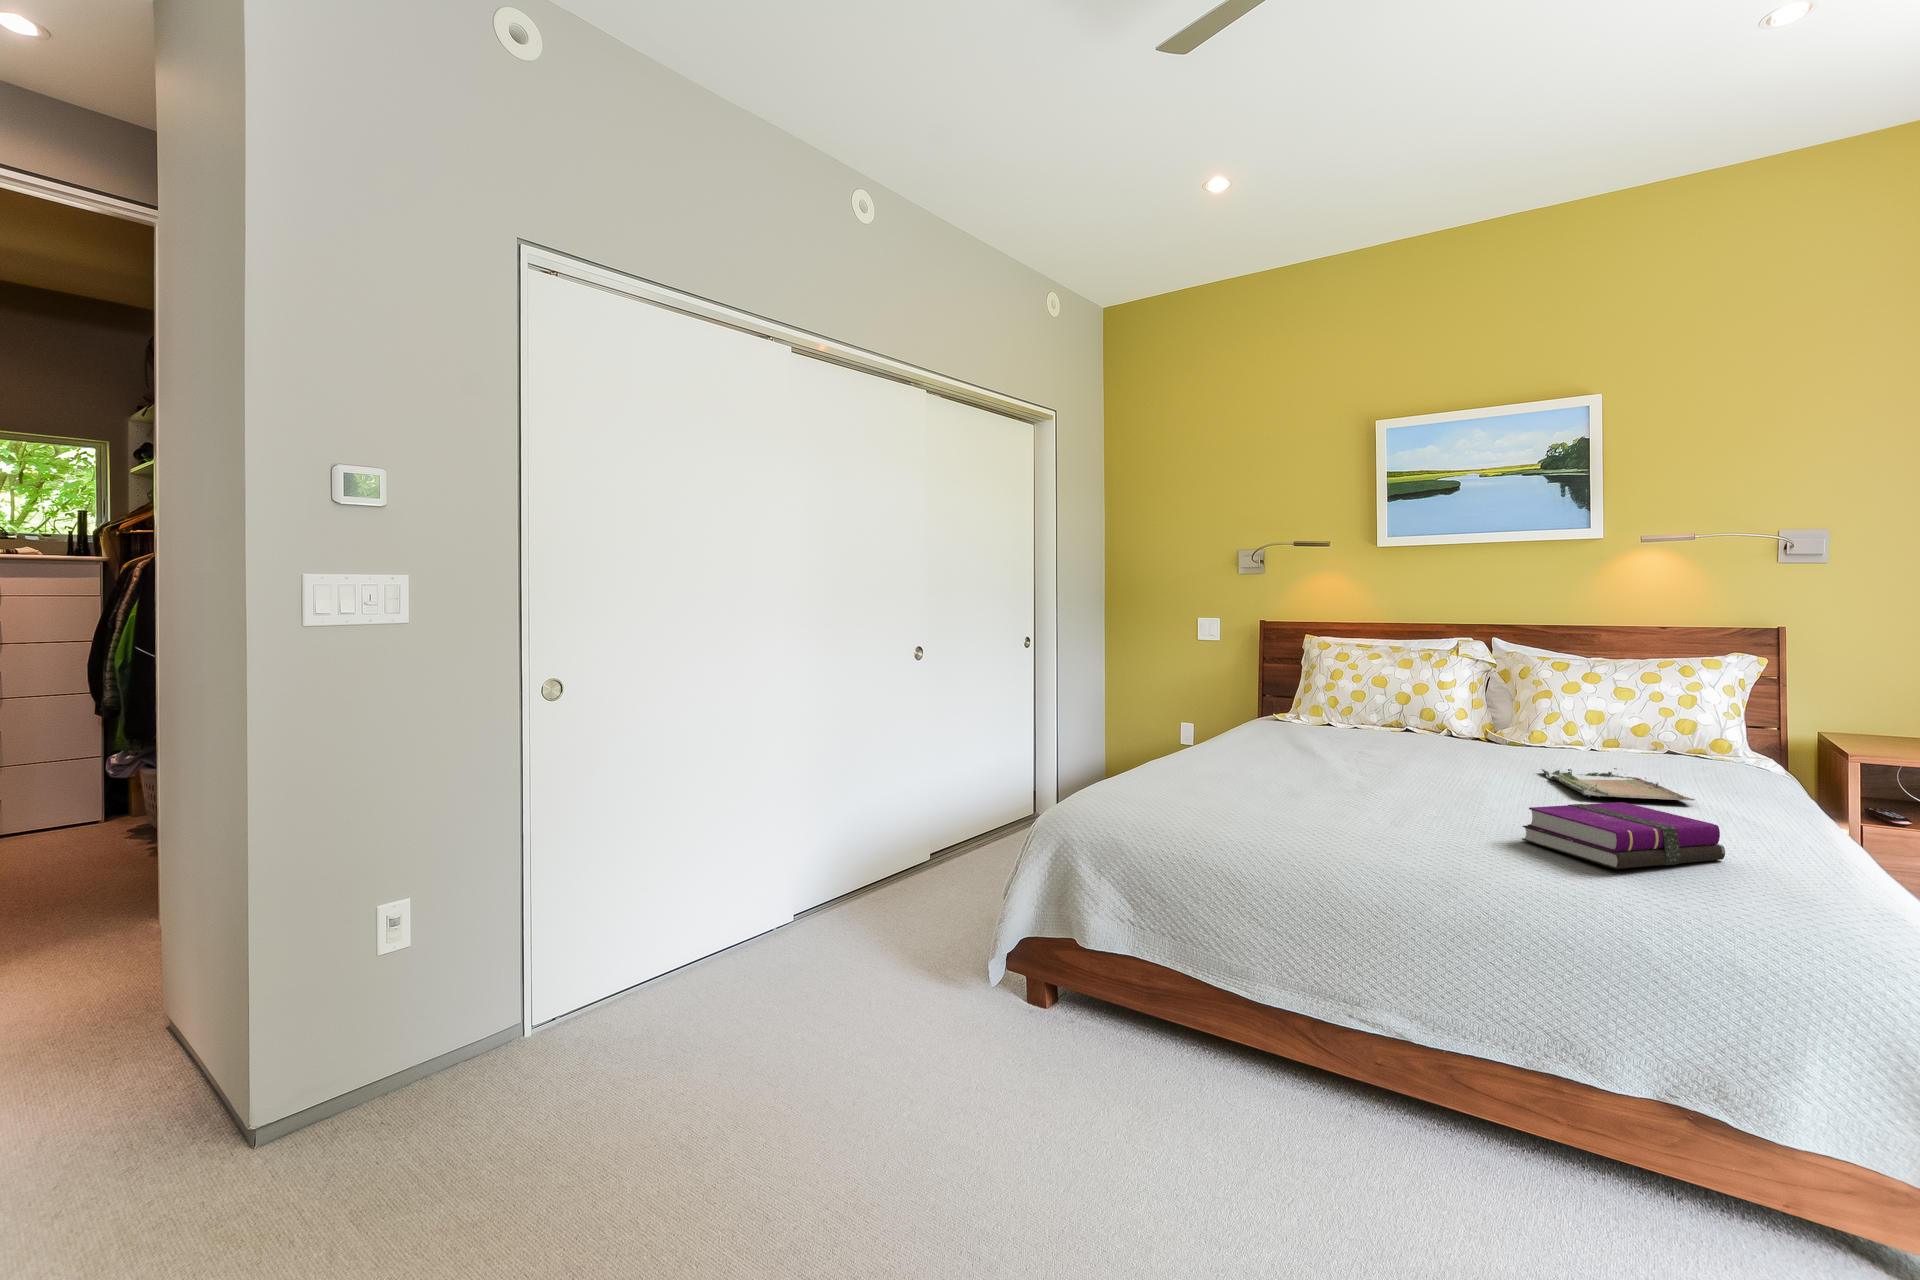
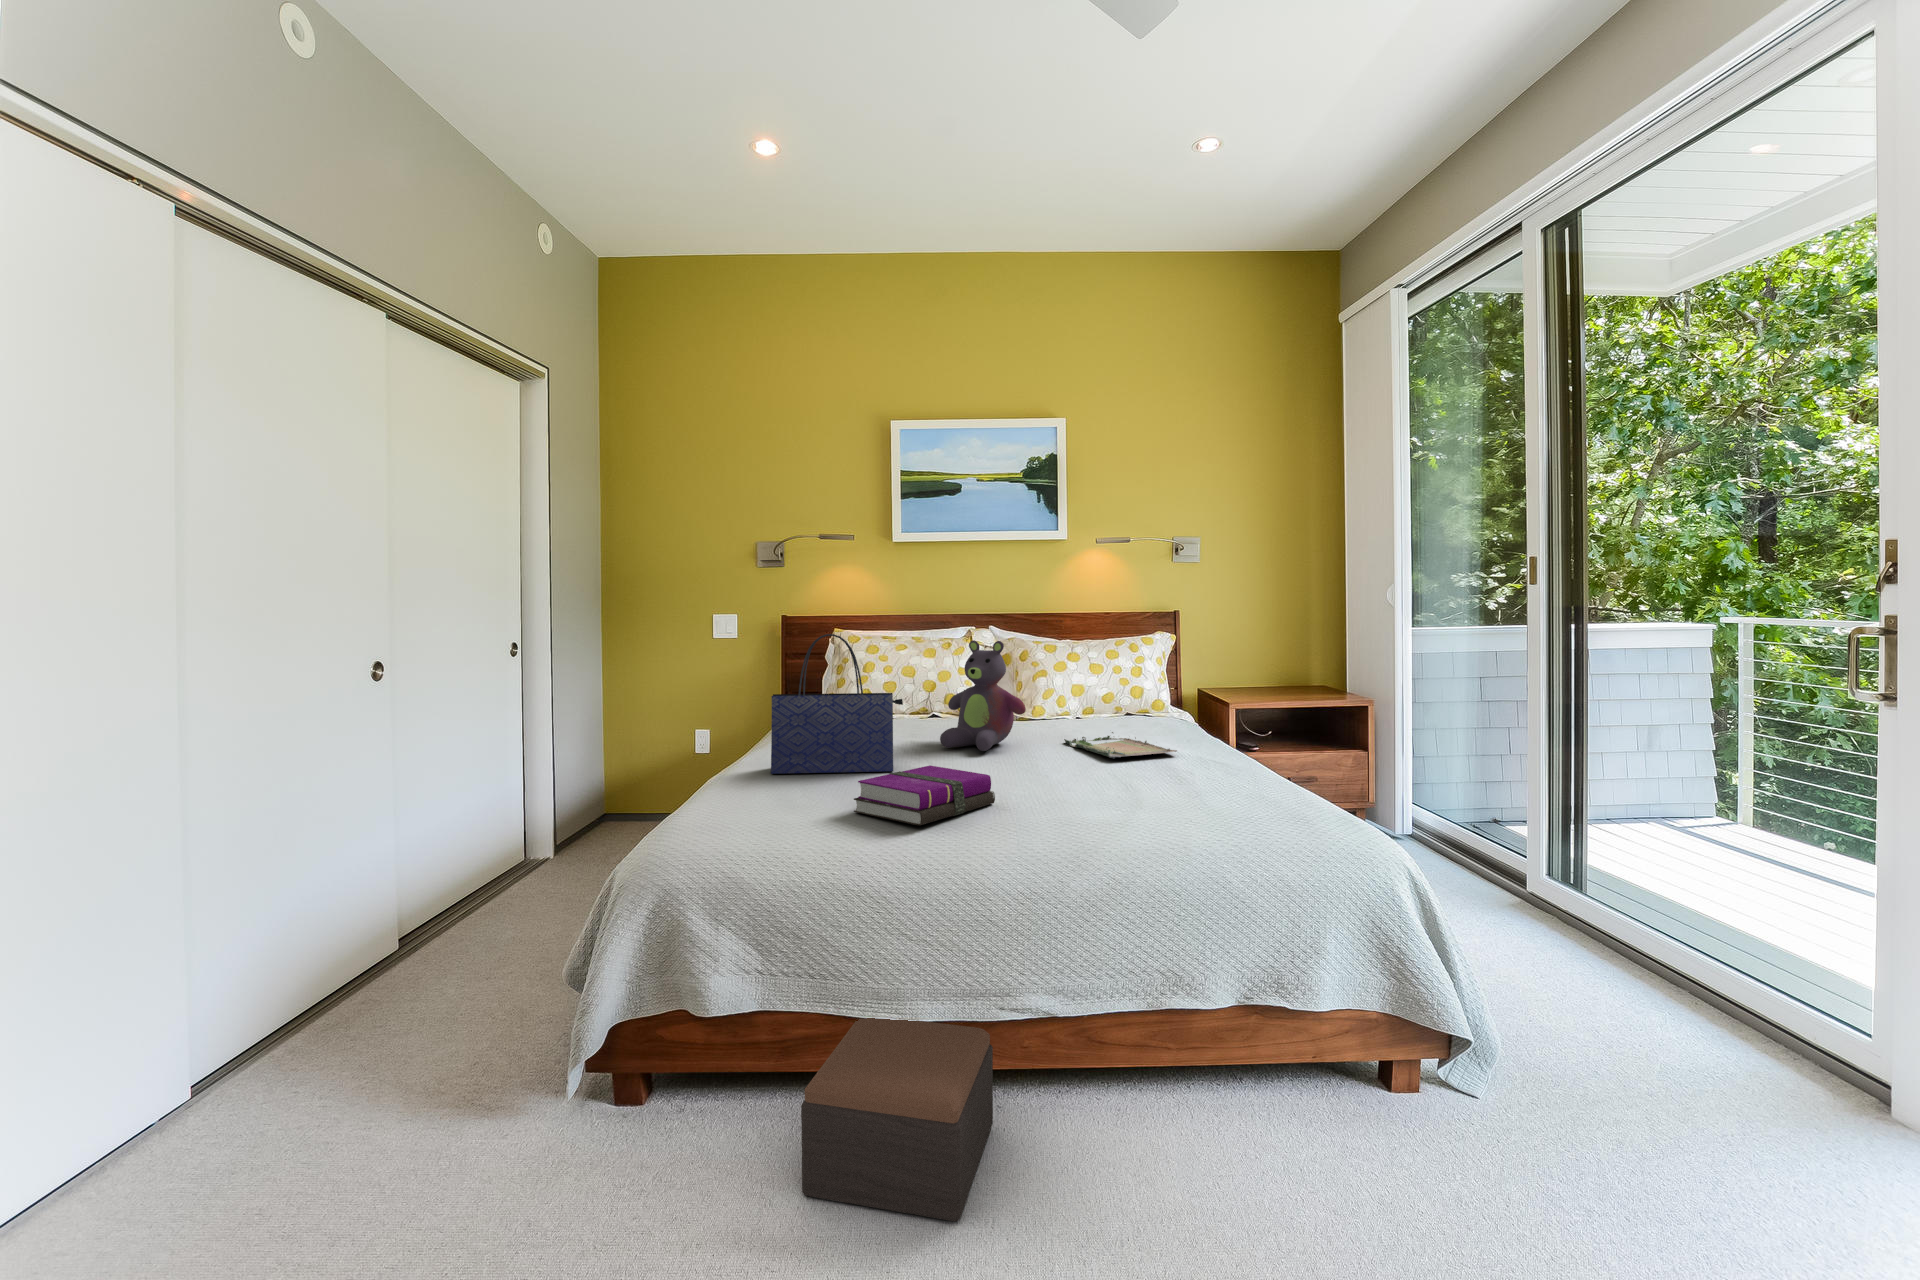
tote bag: none [1195,642,1326,777] -> present [771,634,903,774]
stuffed bear: none [1380,653,1486,770] -> present [940,640,1026,751]
hardback book: present [1522,802,1725,869] -> present [854,765,995,826]
footstool: none [1136,985,1335,1183] -> present [801,1018,993,1222]

